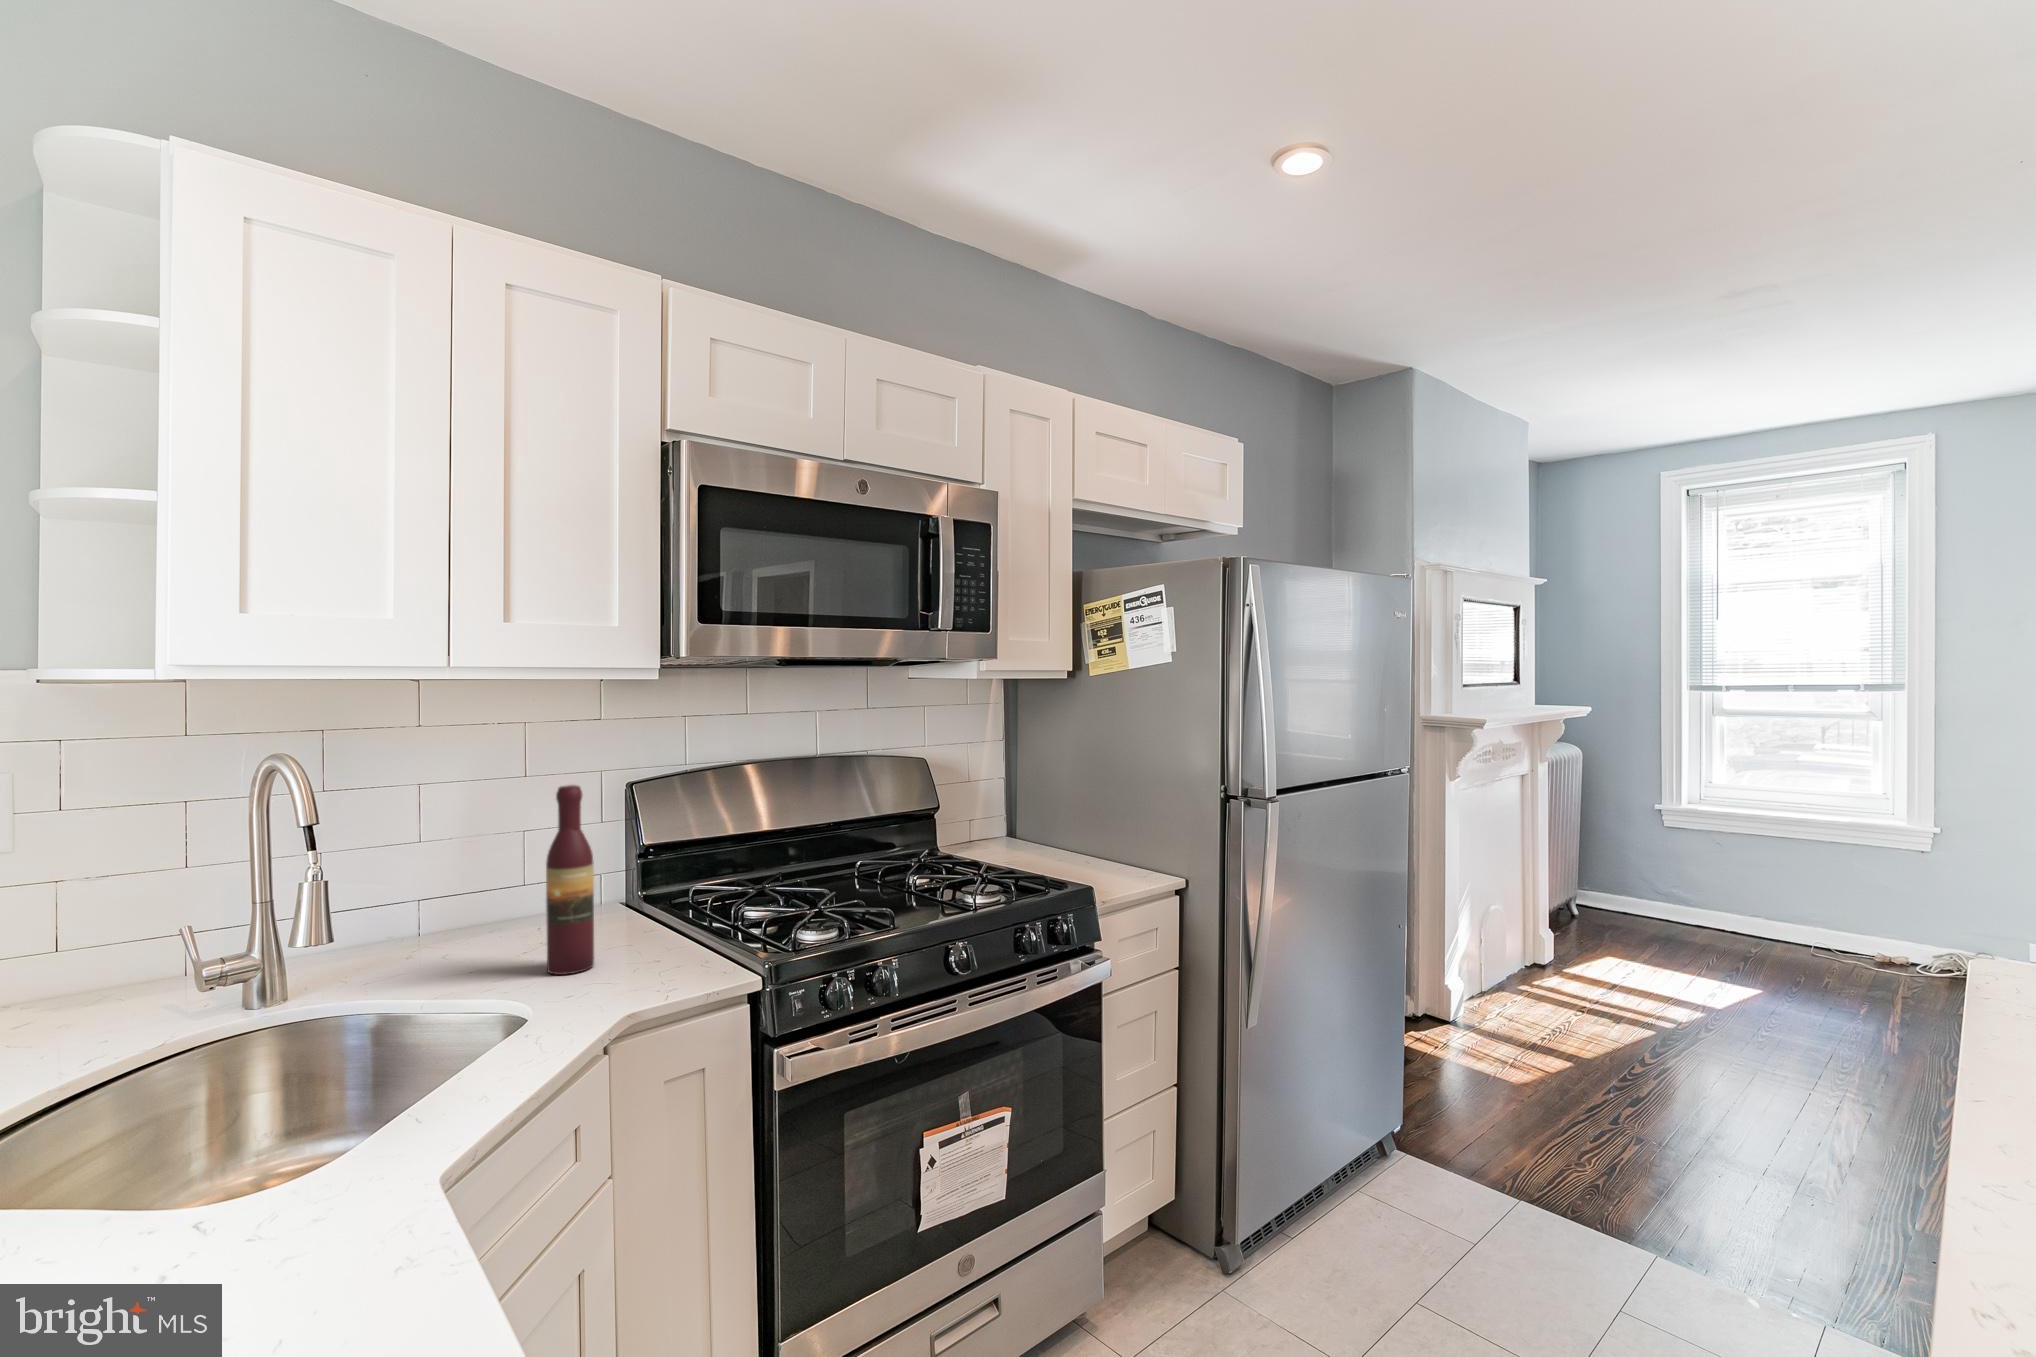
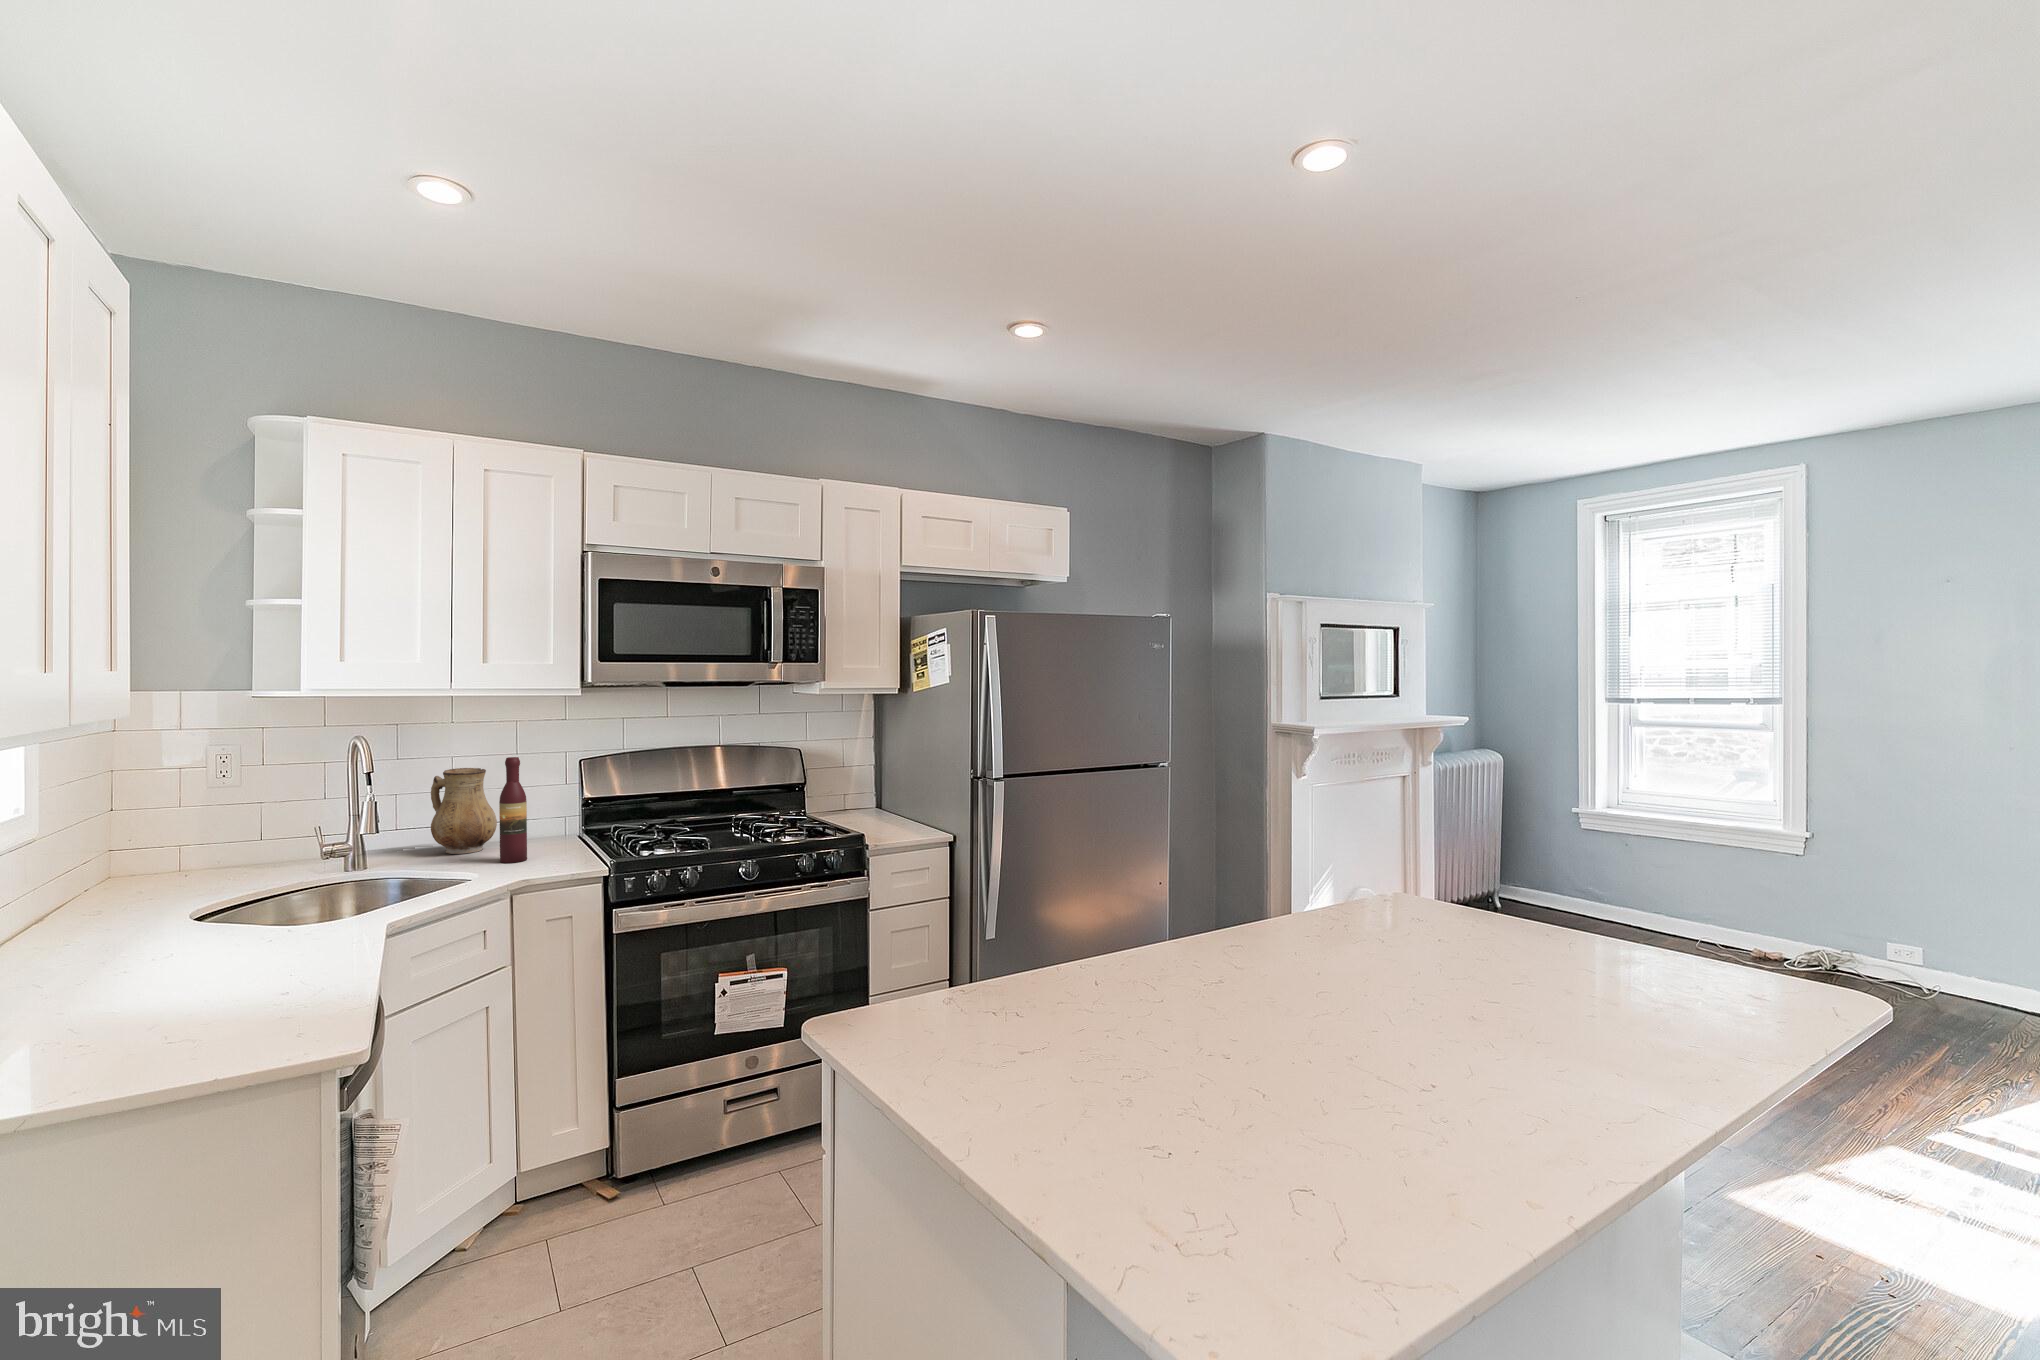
ceramic pitcher: none [394,805,515,958] -> present [431,768,497,854]

